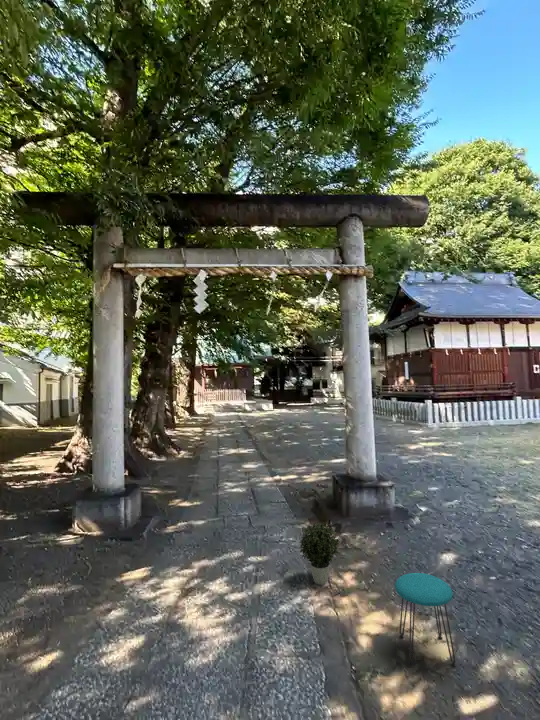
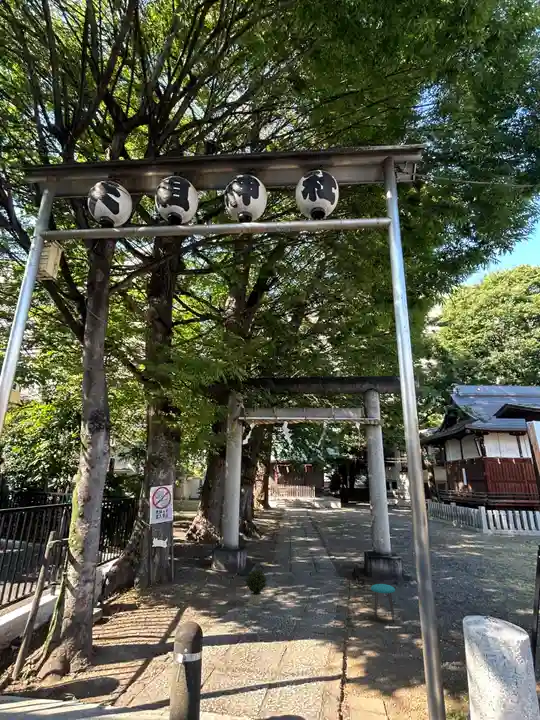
potted plant: present [299,523,339,585] -> present [246,570,267,605]

